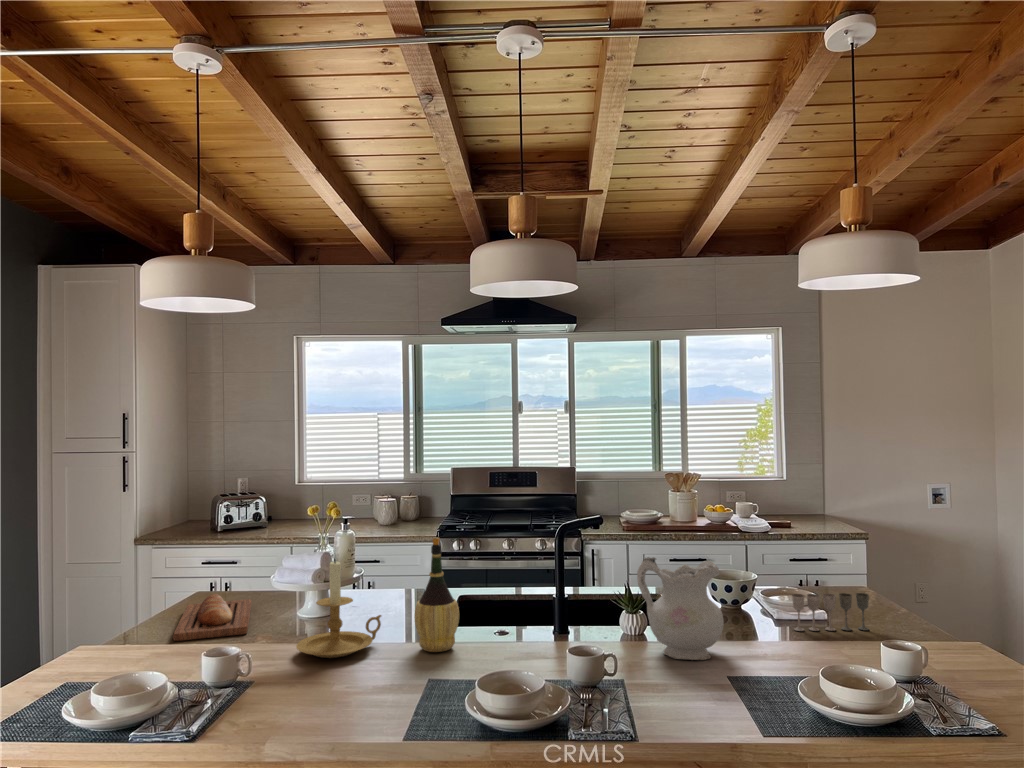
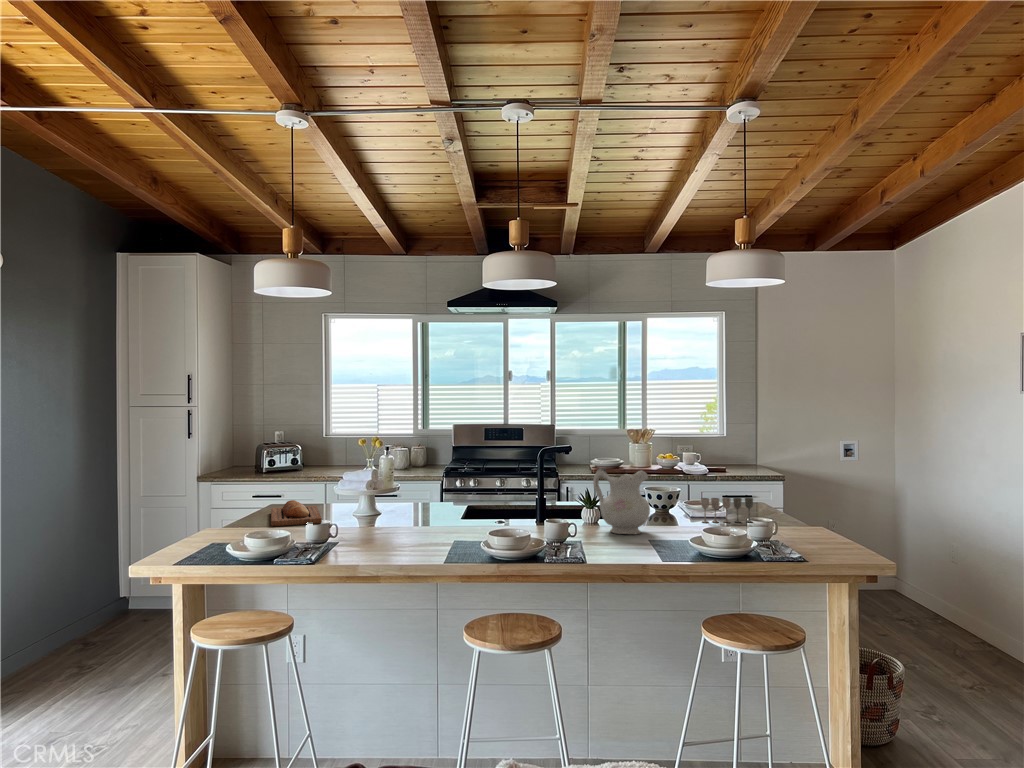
wine bottle: present [415,538,459,652] -> none [442,454,472,531]
candle holder: present [296,559,381,658] -> none [361,468,418,533]

